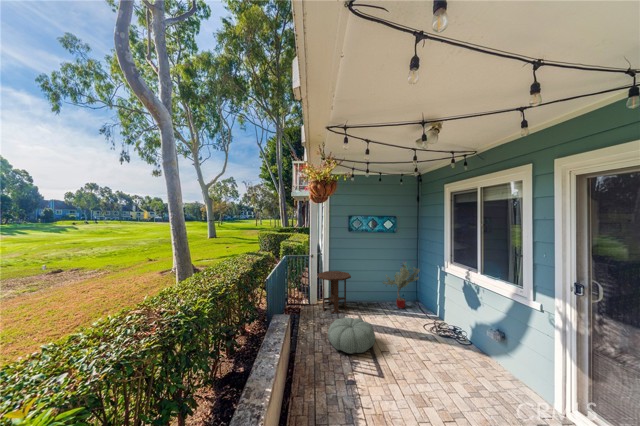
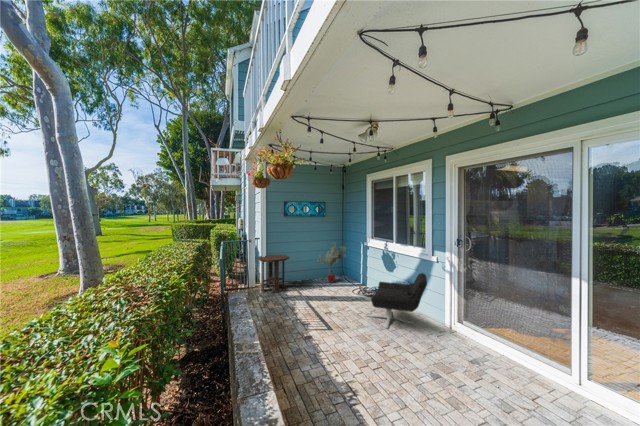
pouf: present [328,317,375,353] -> none [278,290,320,319]
lounge chair: none [431,323,523,393] -> present [366,273,427,328]

